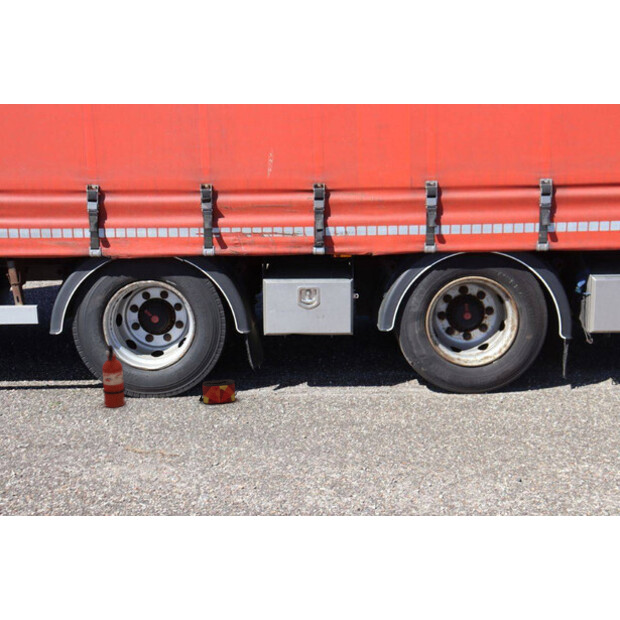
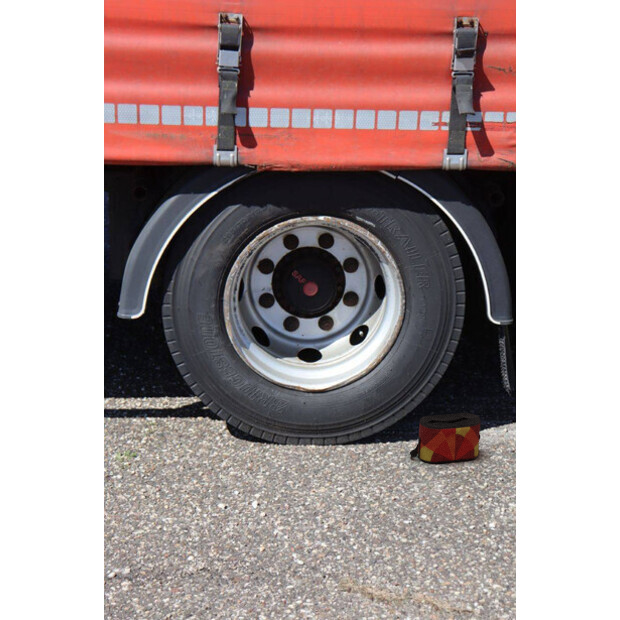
fire extinguisher: present [102,345,125,407] -> none [223,346,267,467]

